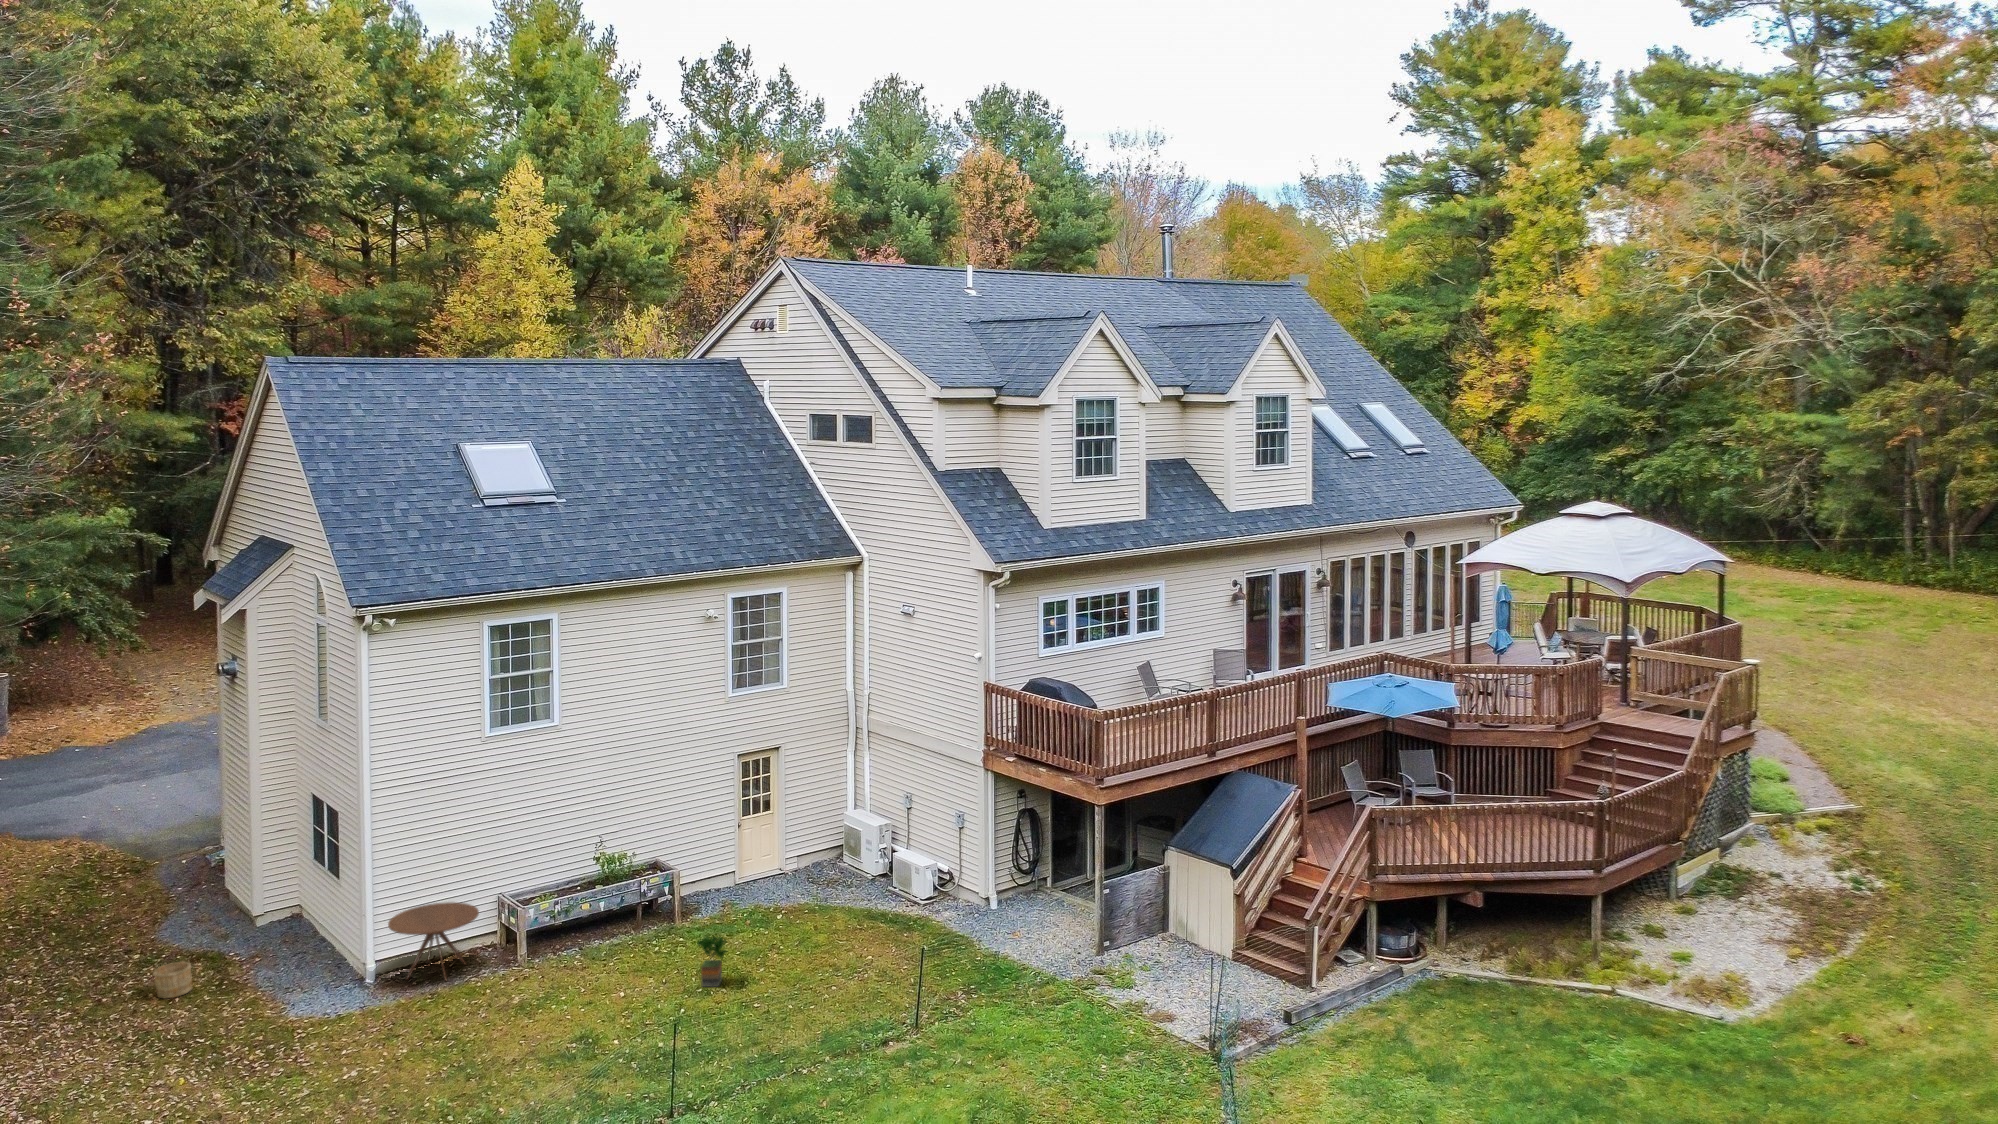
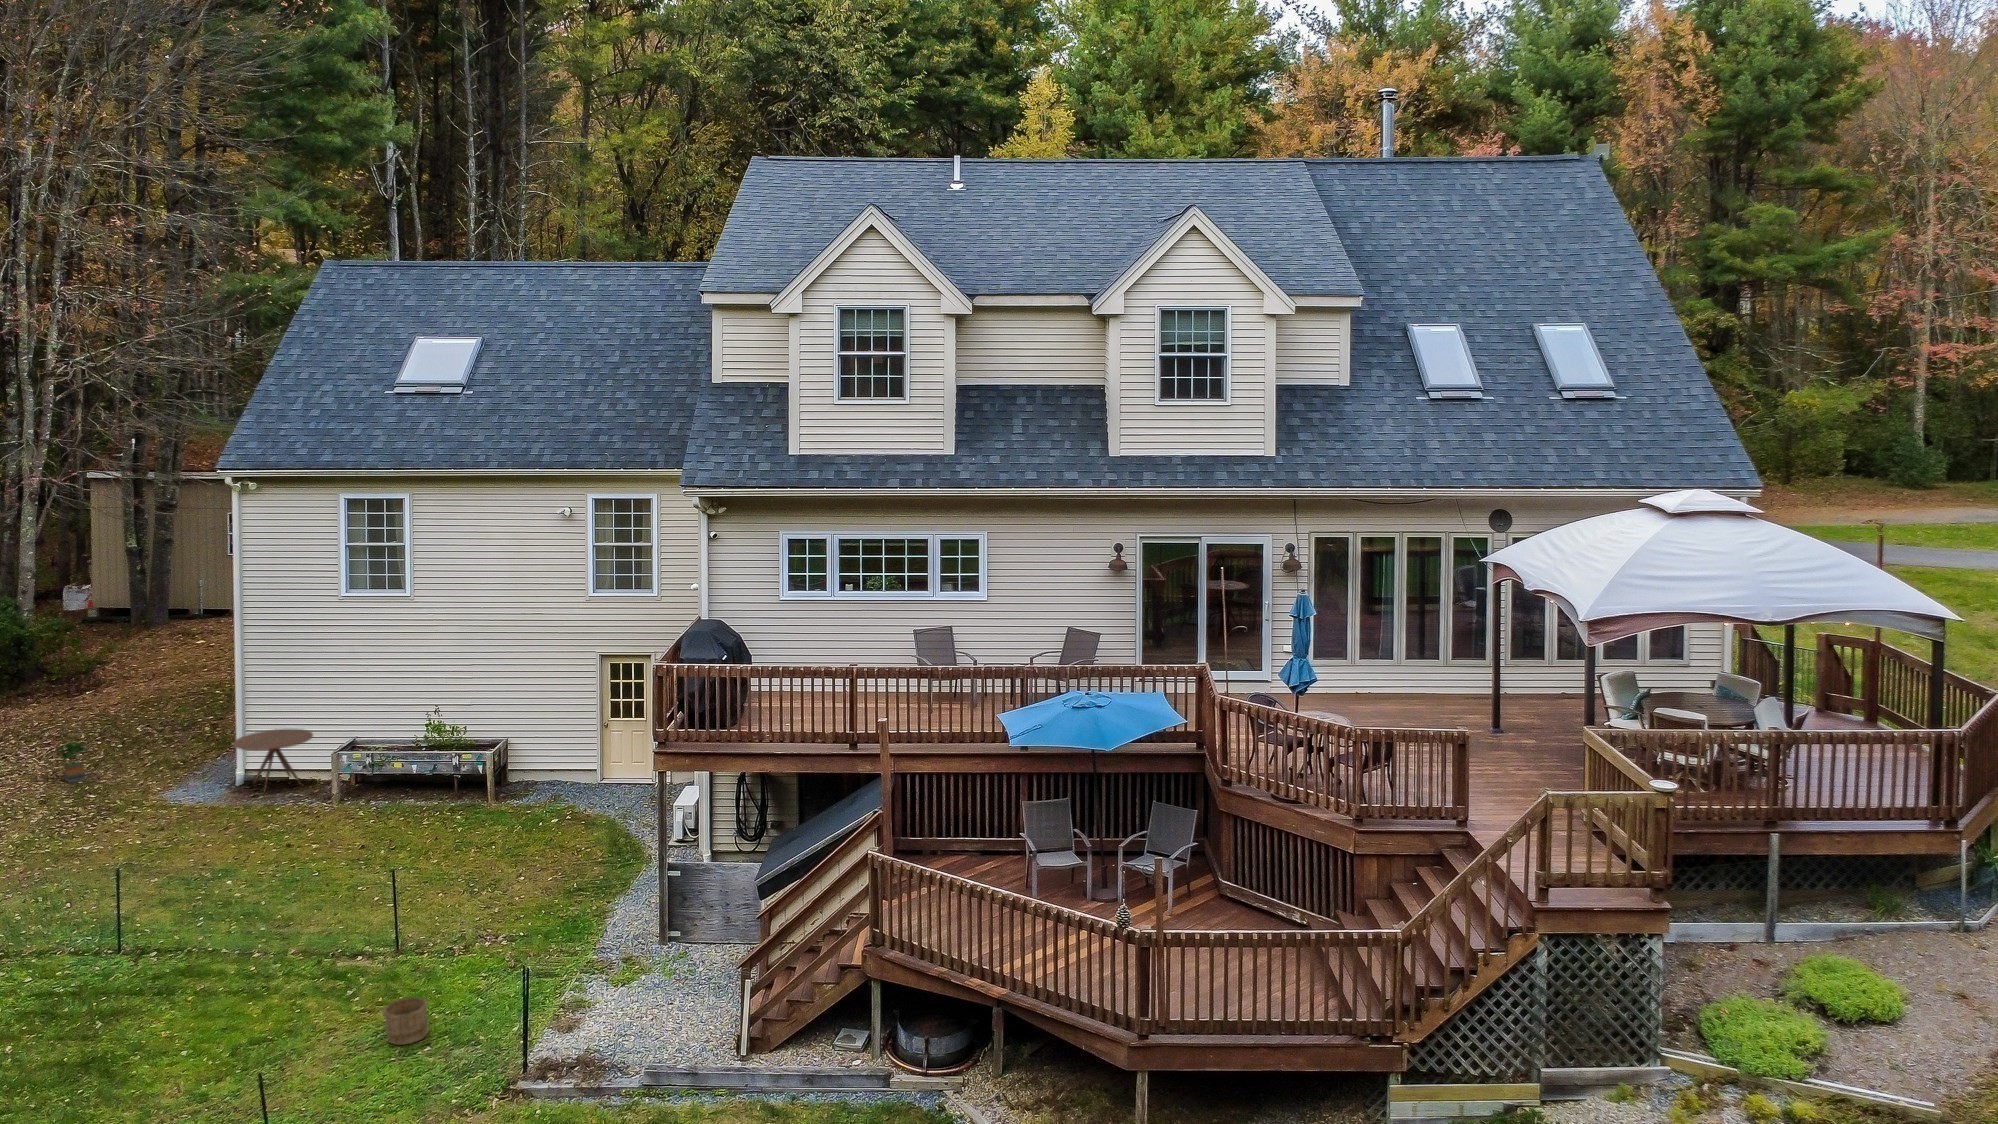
potted tree: present [697,937,727,987] -> present [57,742,87,783]
wooden bucket: present [153,961,193,999] -> present [383,997,428,1045]

